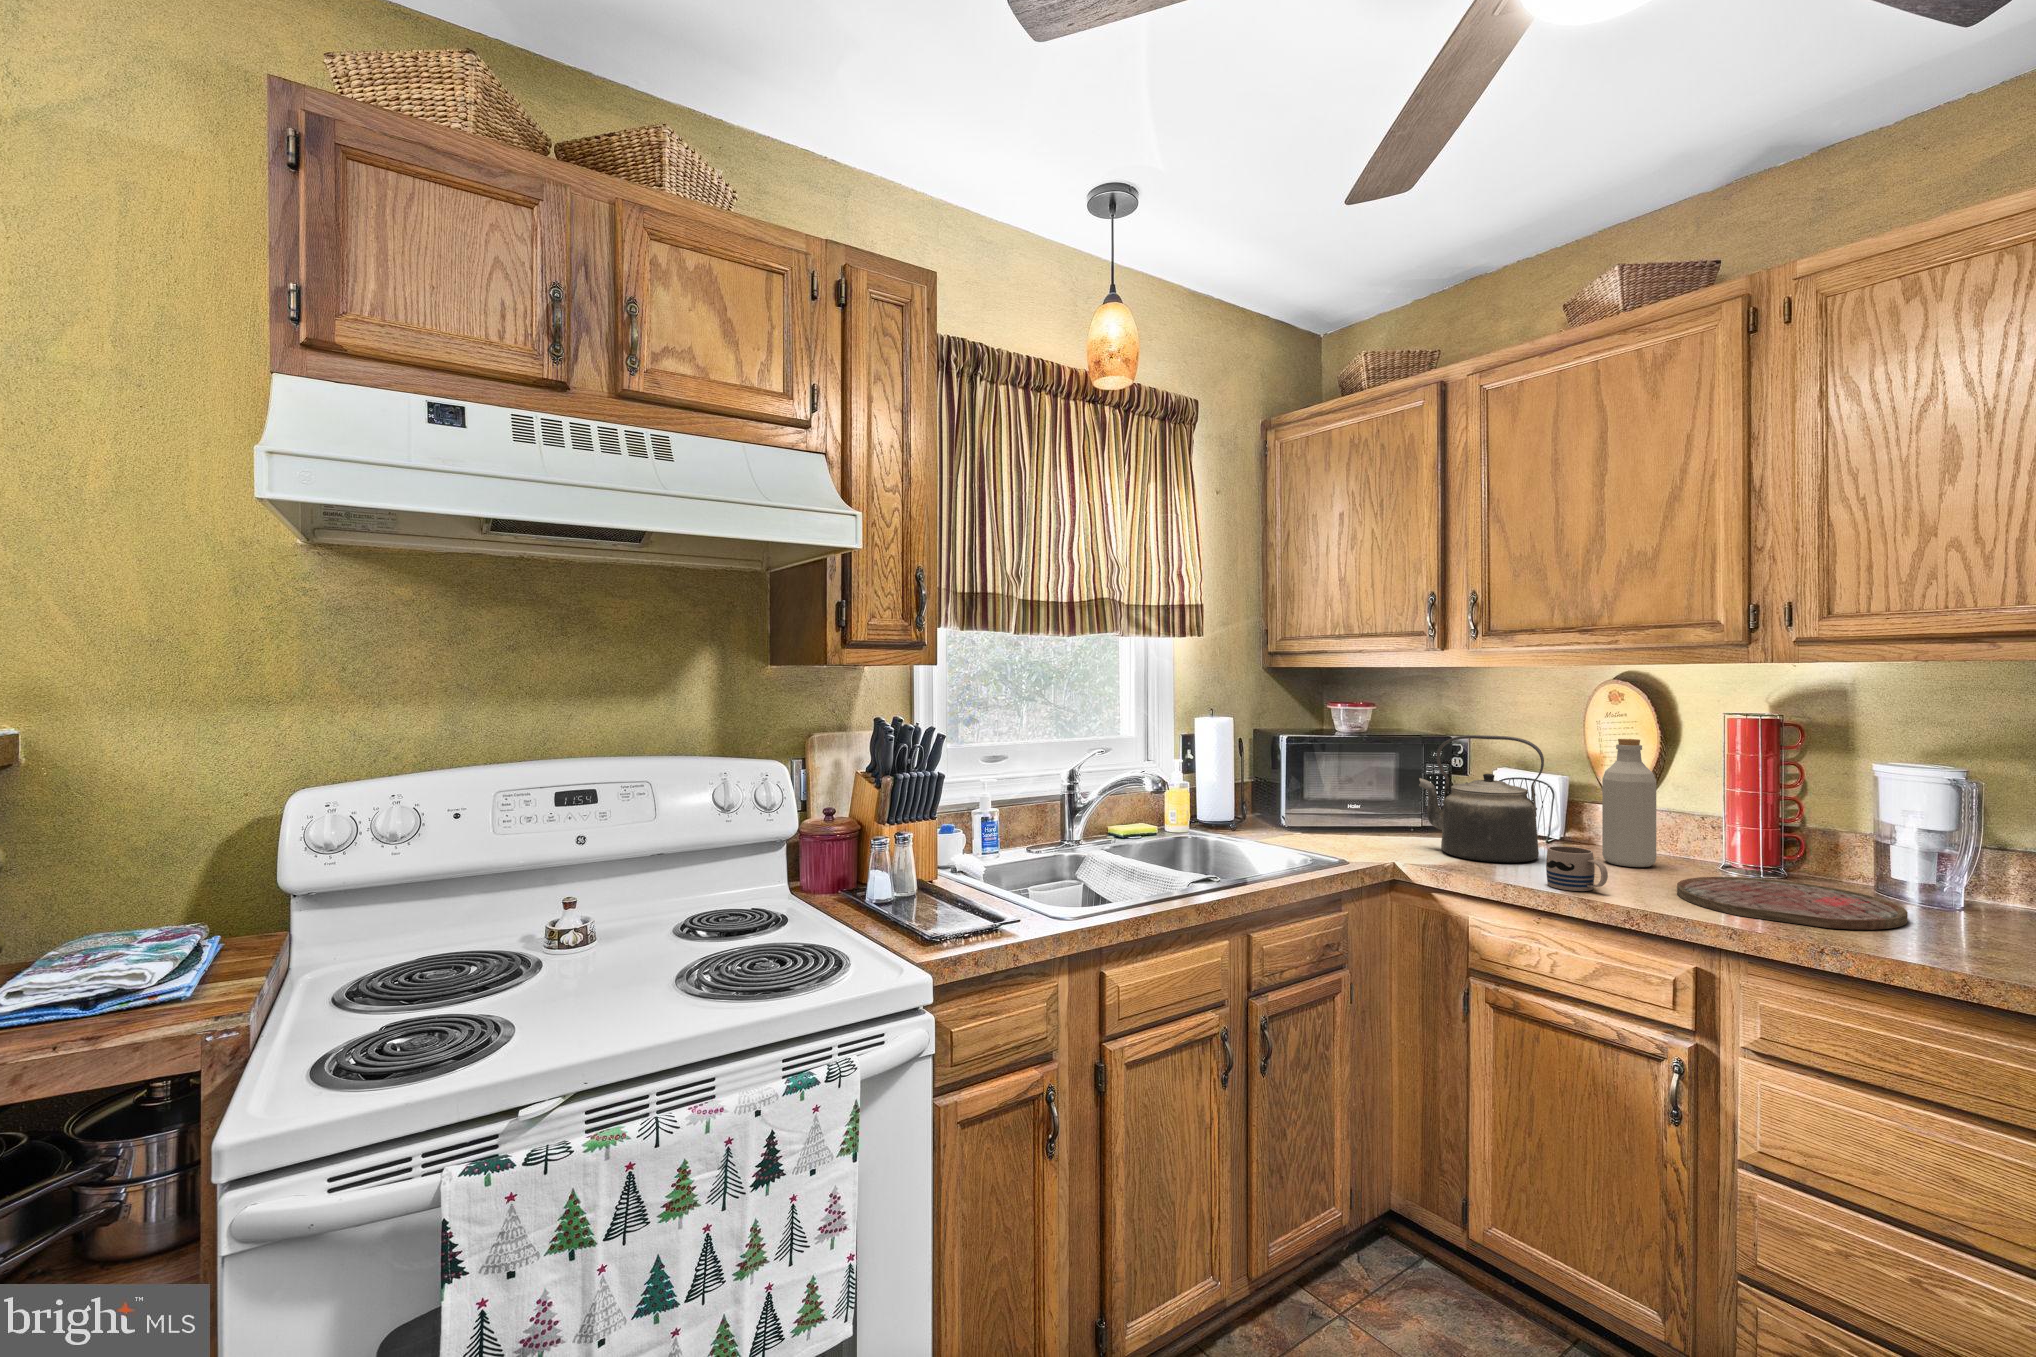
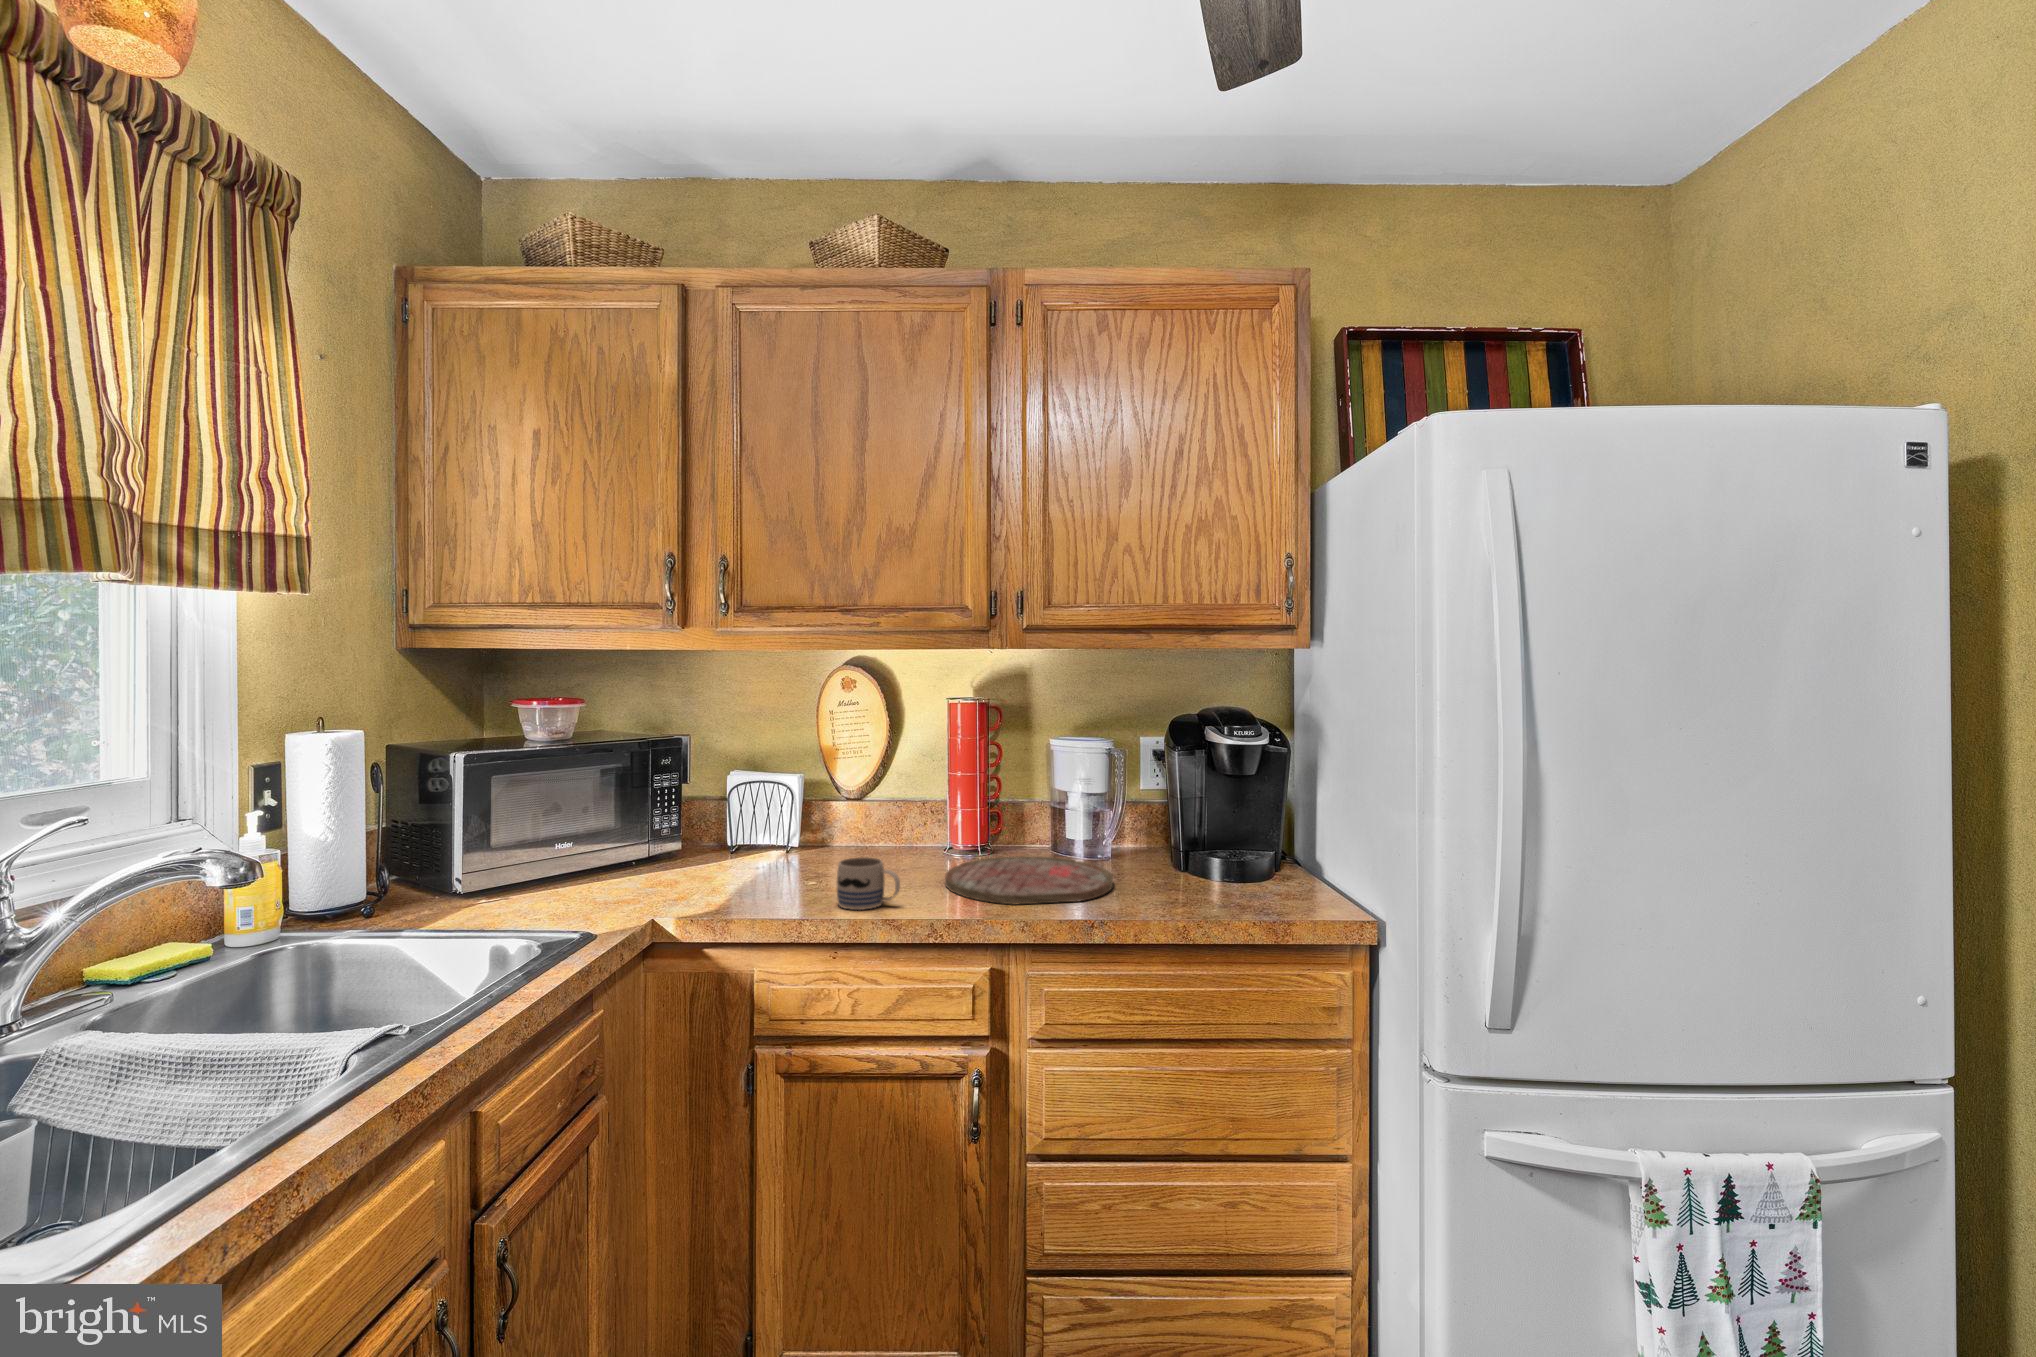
kettle: present [1419,735,1544,863] -> none [662,733,806,888]
bottle: present [1602,739,1656,867] -> none [854,729,902,865]

